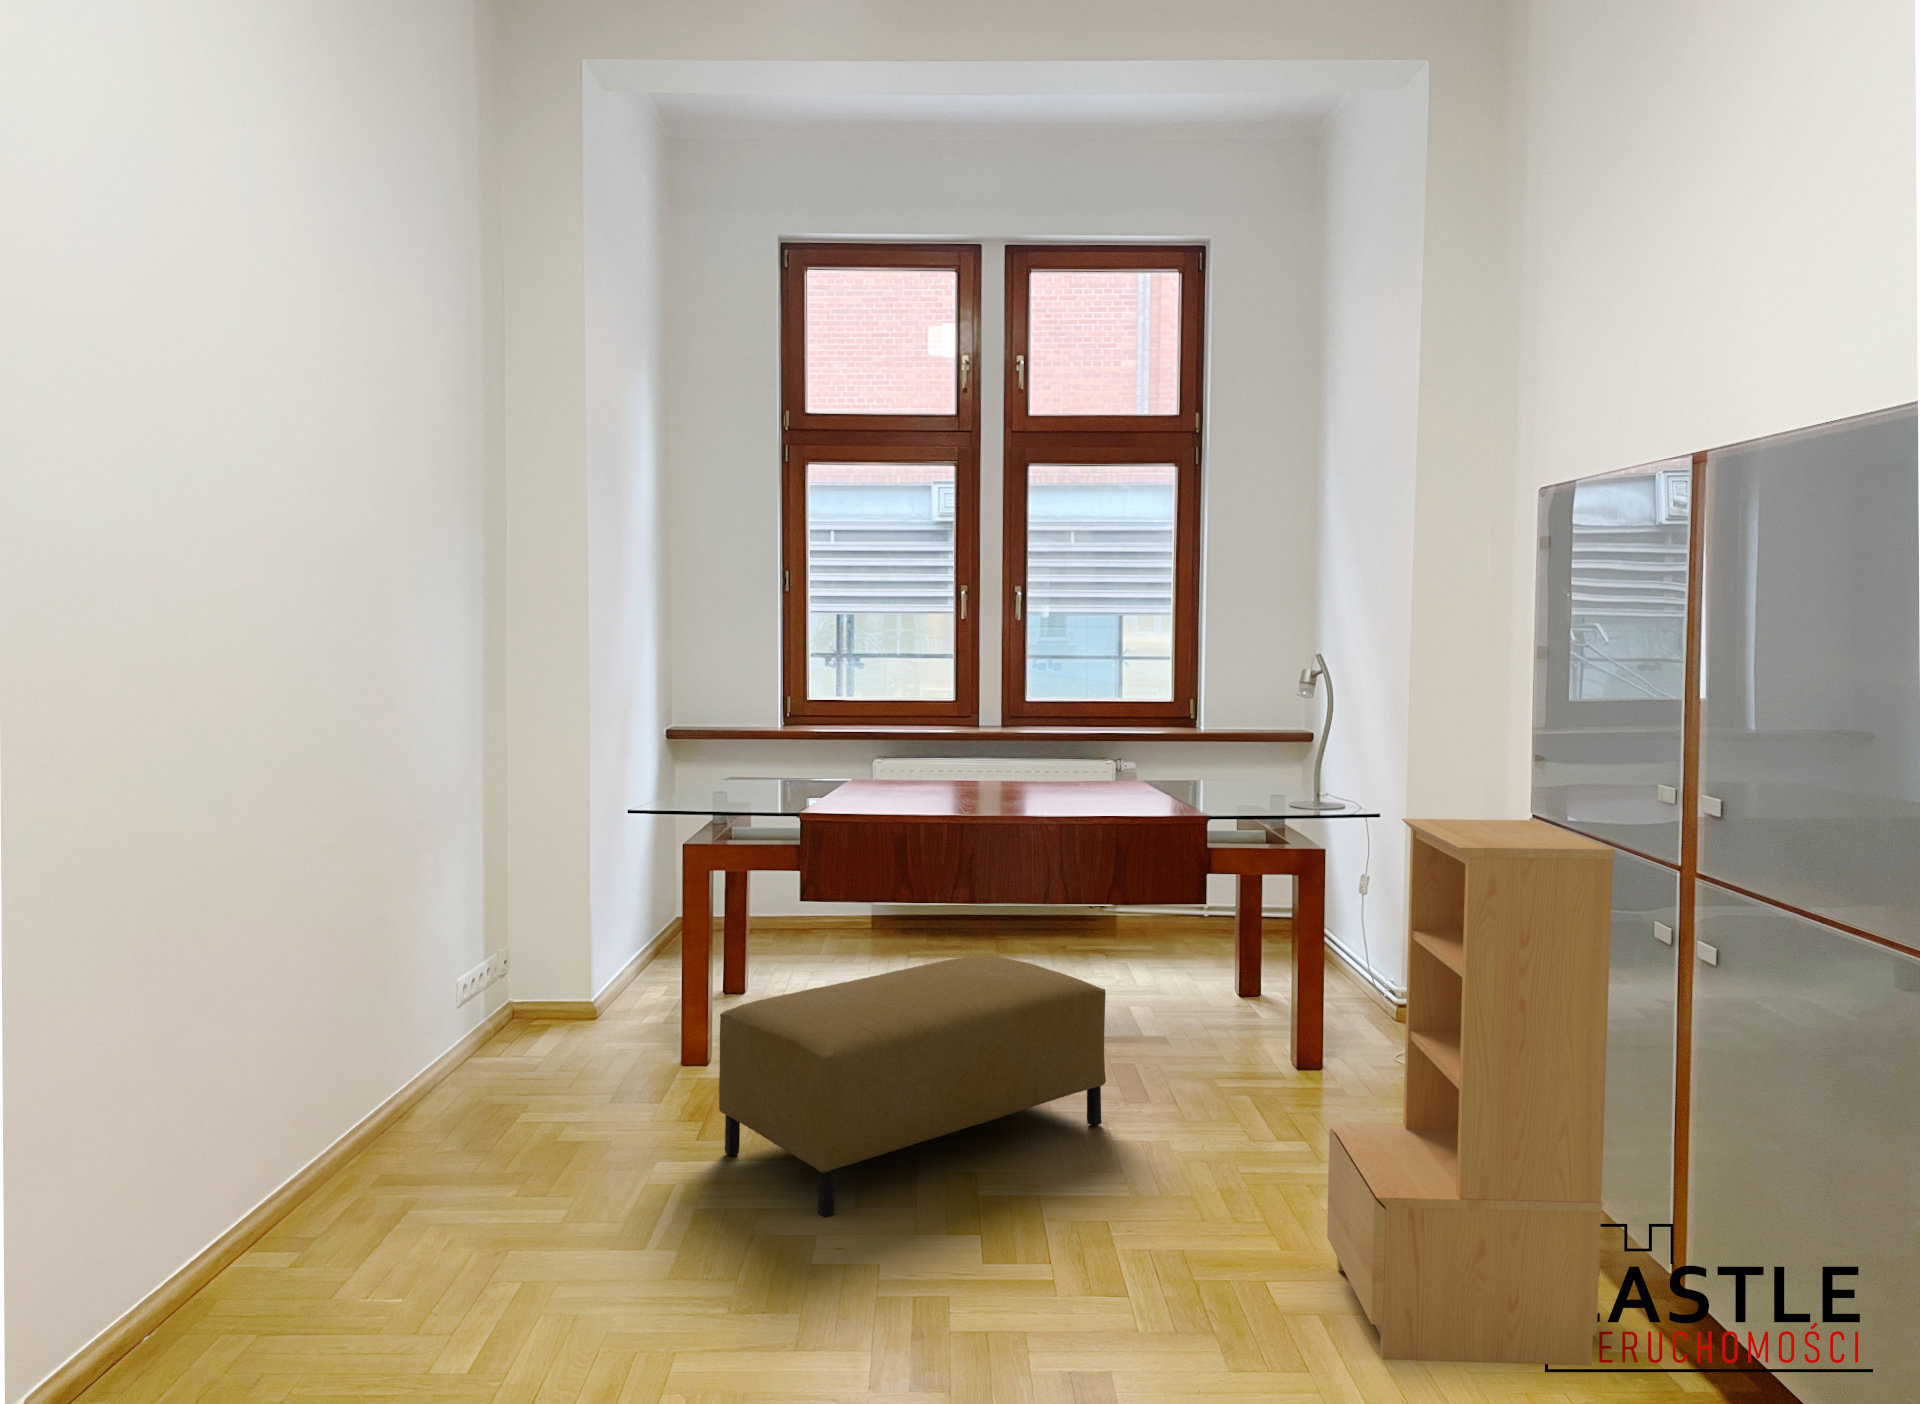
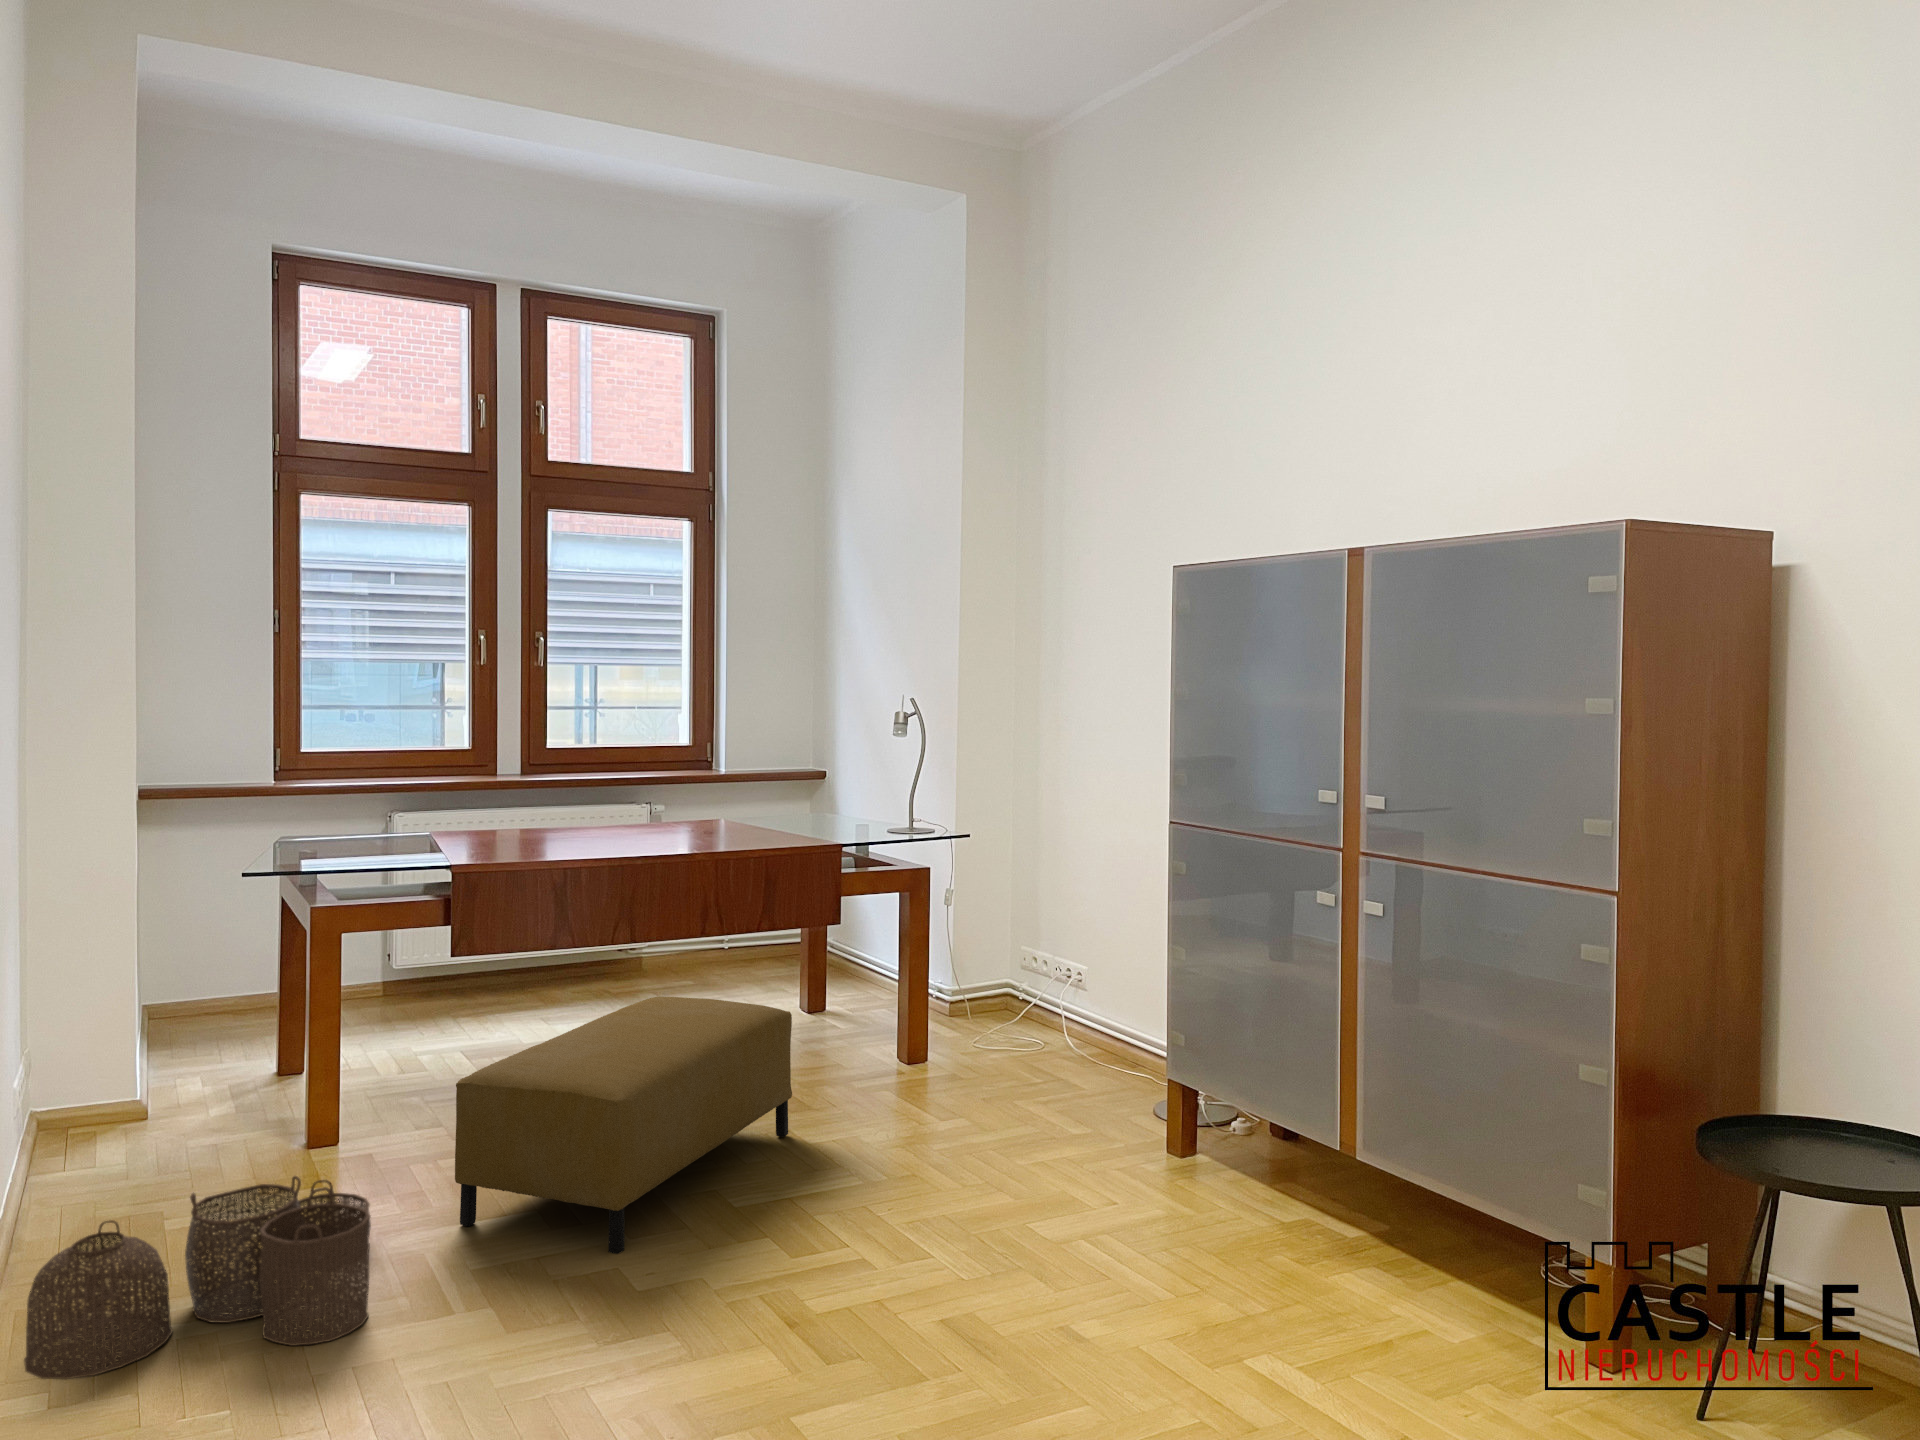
bookshelf: present [1327,819,1615,1365] -> none [1046,833,1258,1245]
woven basket: none [316,1077,641,1241] -> present [24,1176,371,1379]

